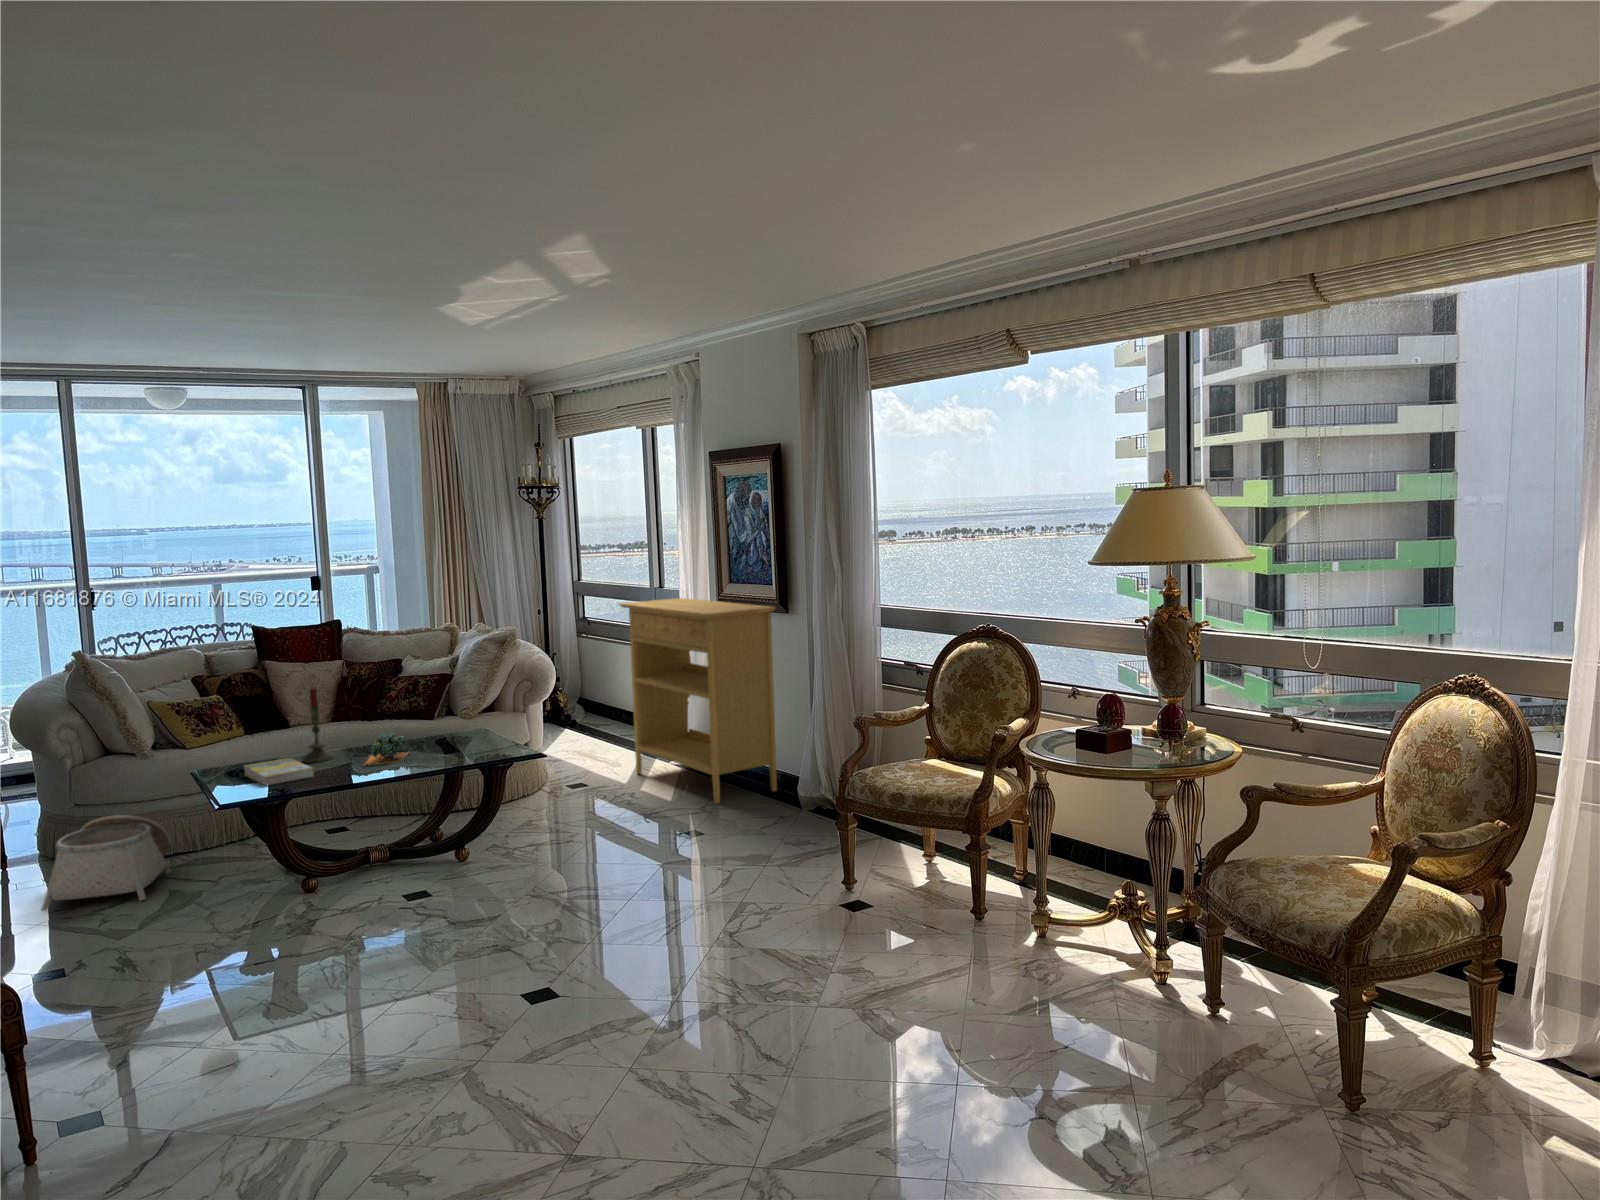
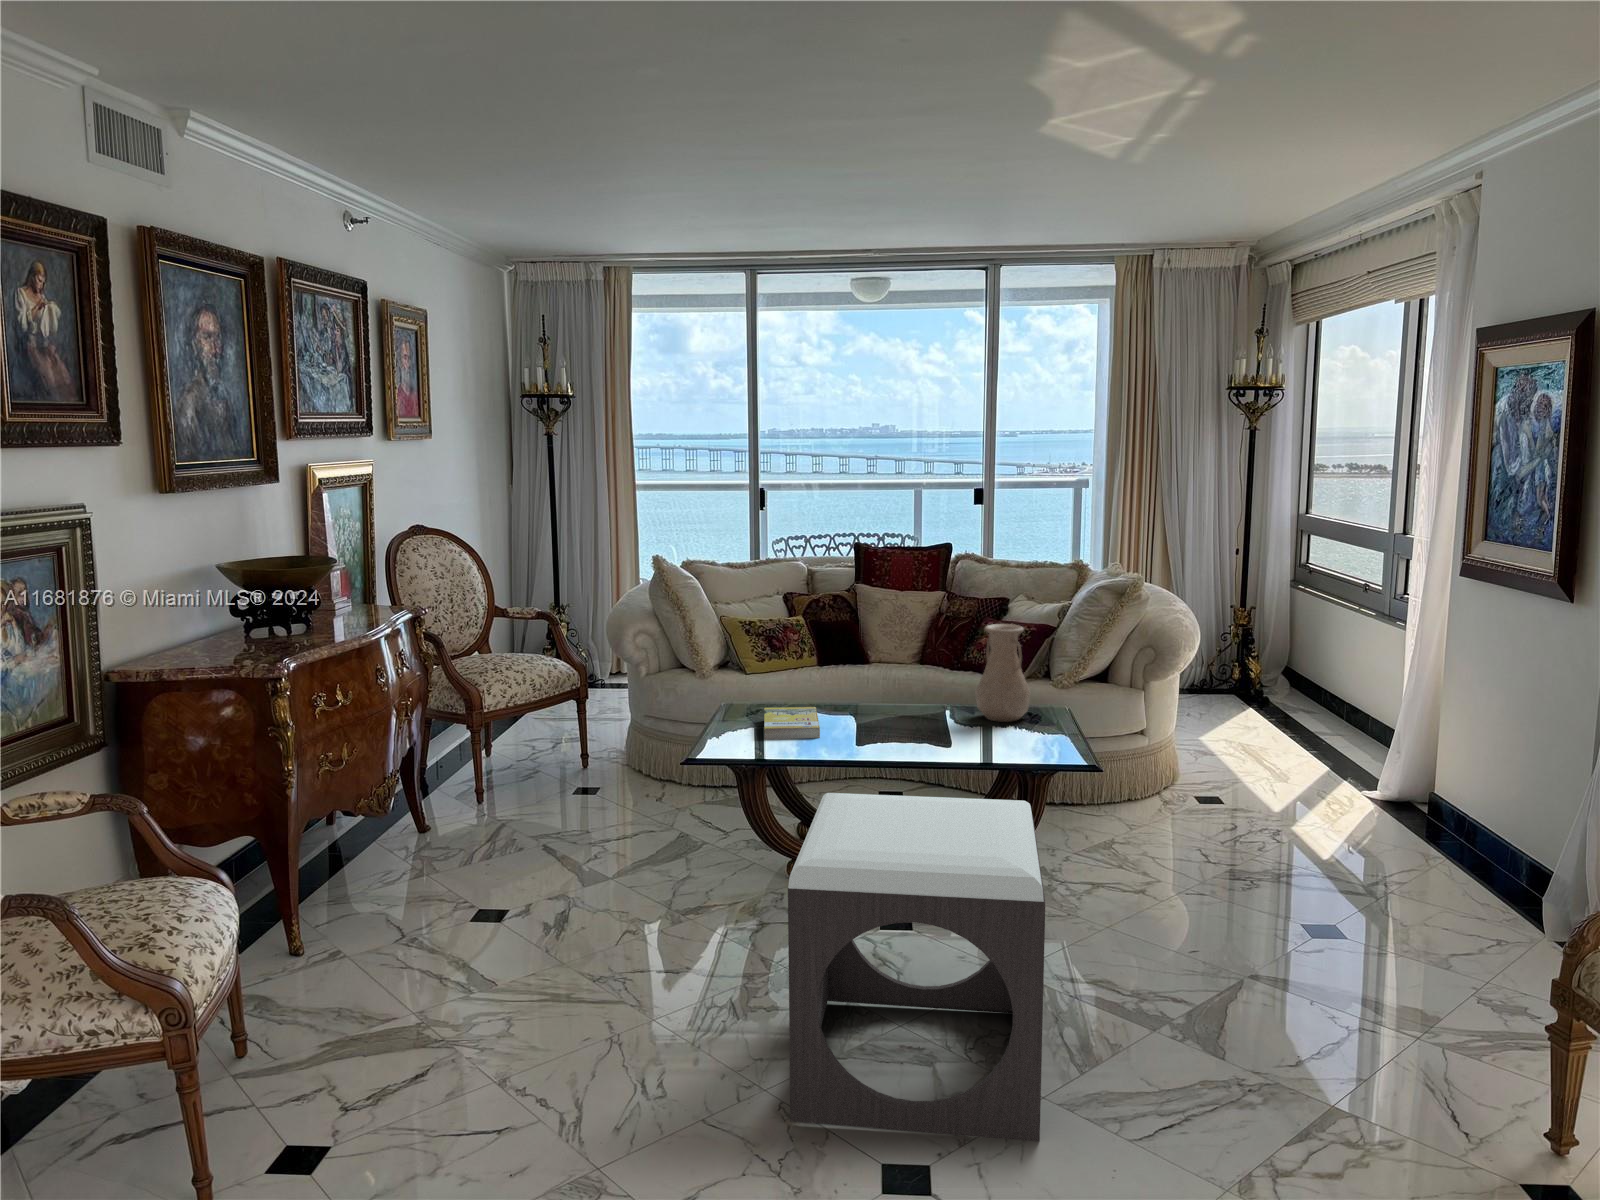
console table: present [619,598,777,804] -> none [1295,556,1553,898]
vase: none [420,670,464,745] -> present [975,624,1031,722]
candle: present [302,687,334,763] -> none [837,624,872,717]
succulent plant: present [362,733,409,766] -> none [880,697,949,740]
footstool: none [402,764,610,999] -> present [788,793,1045,1141]
basket: present [41,815,171,911] -> none [577,734,714,834]

